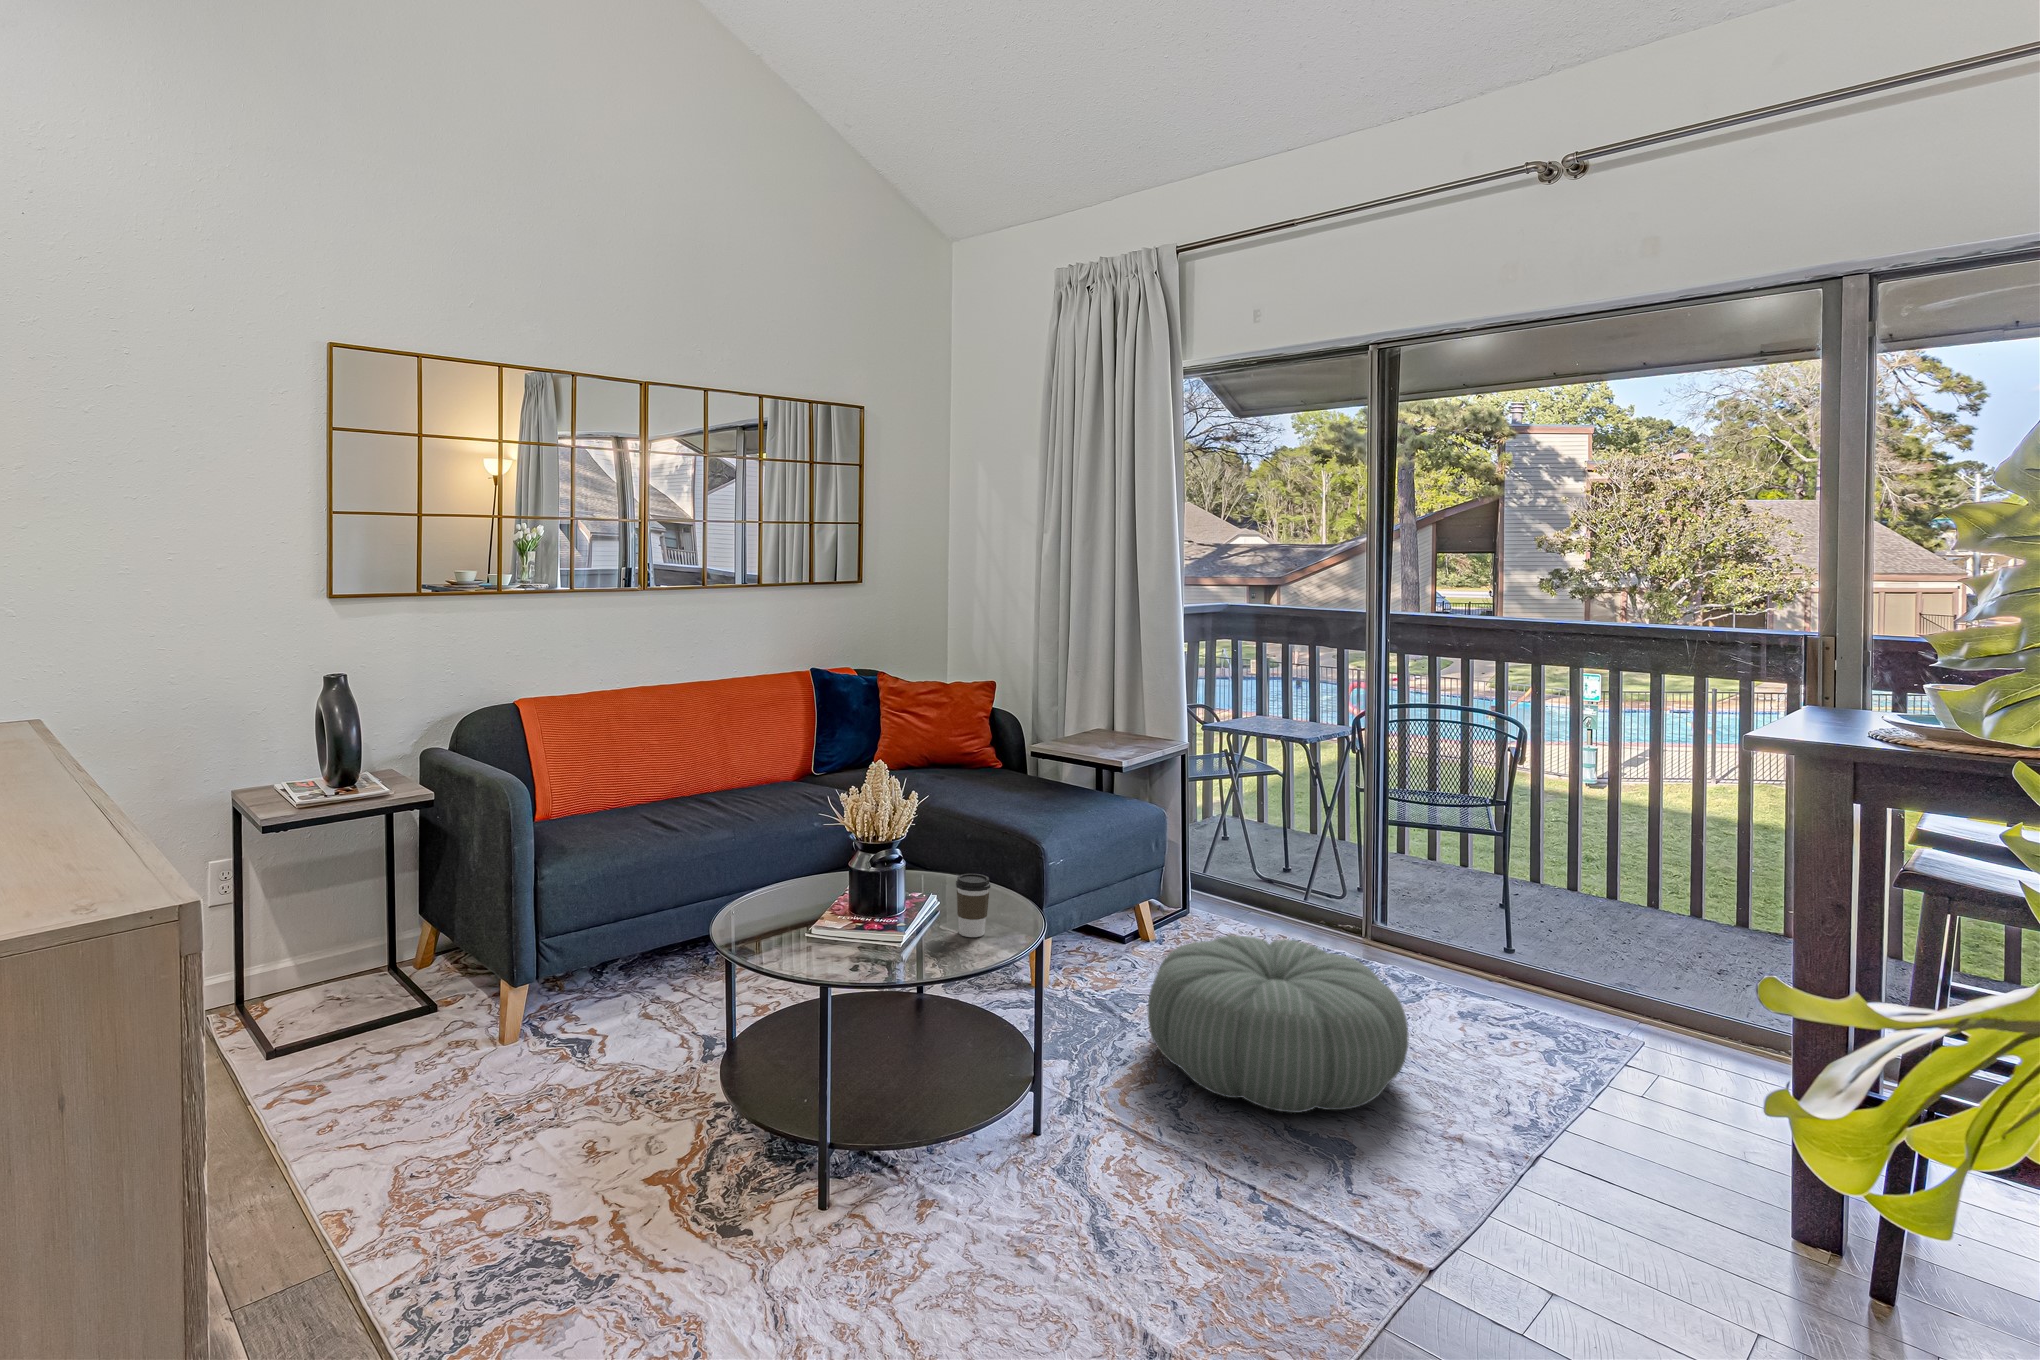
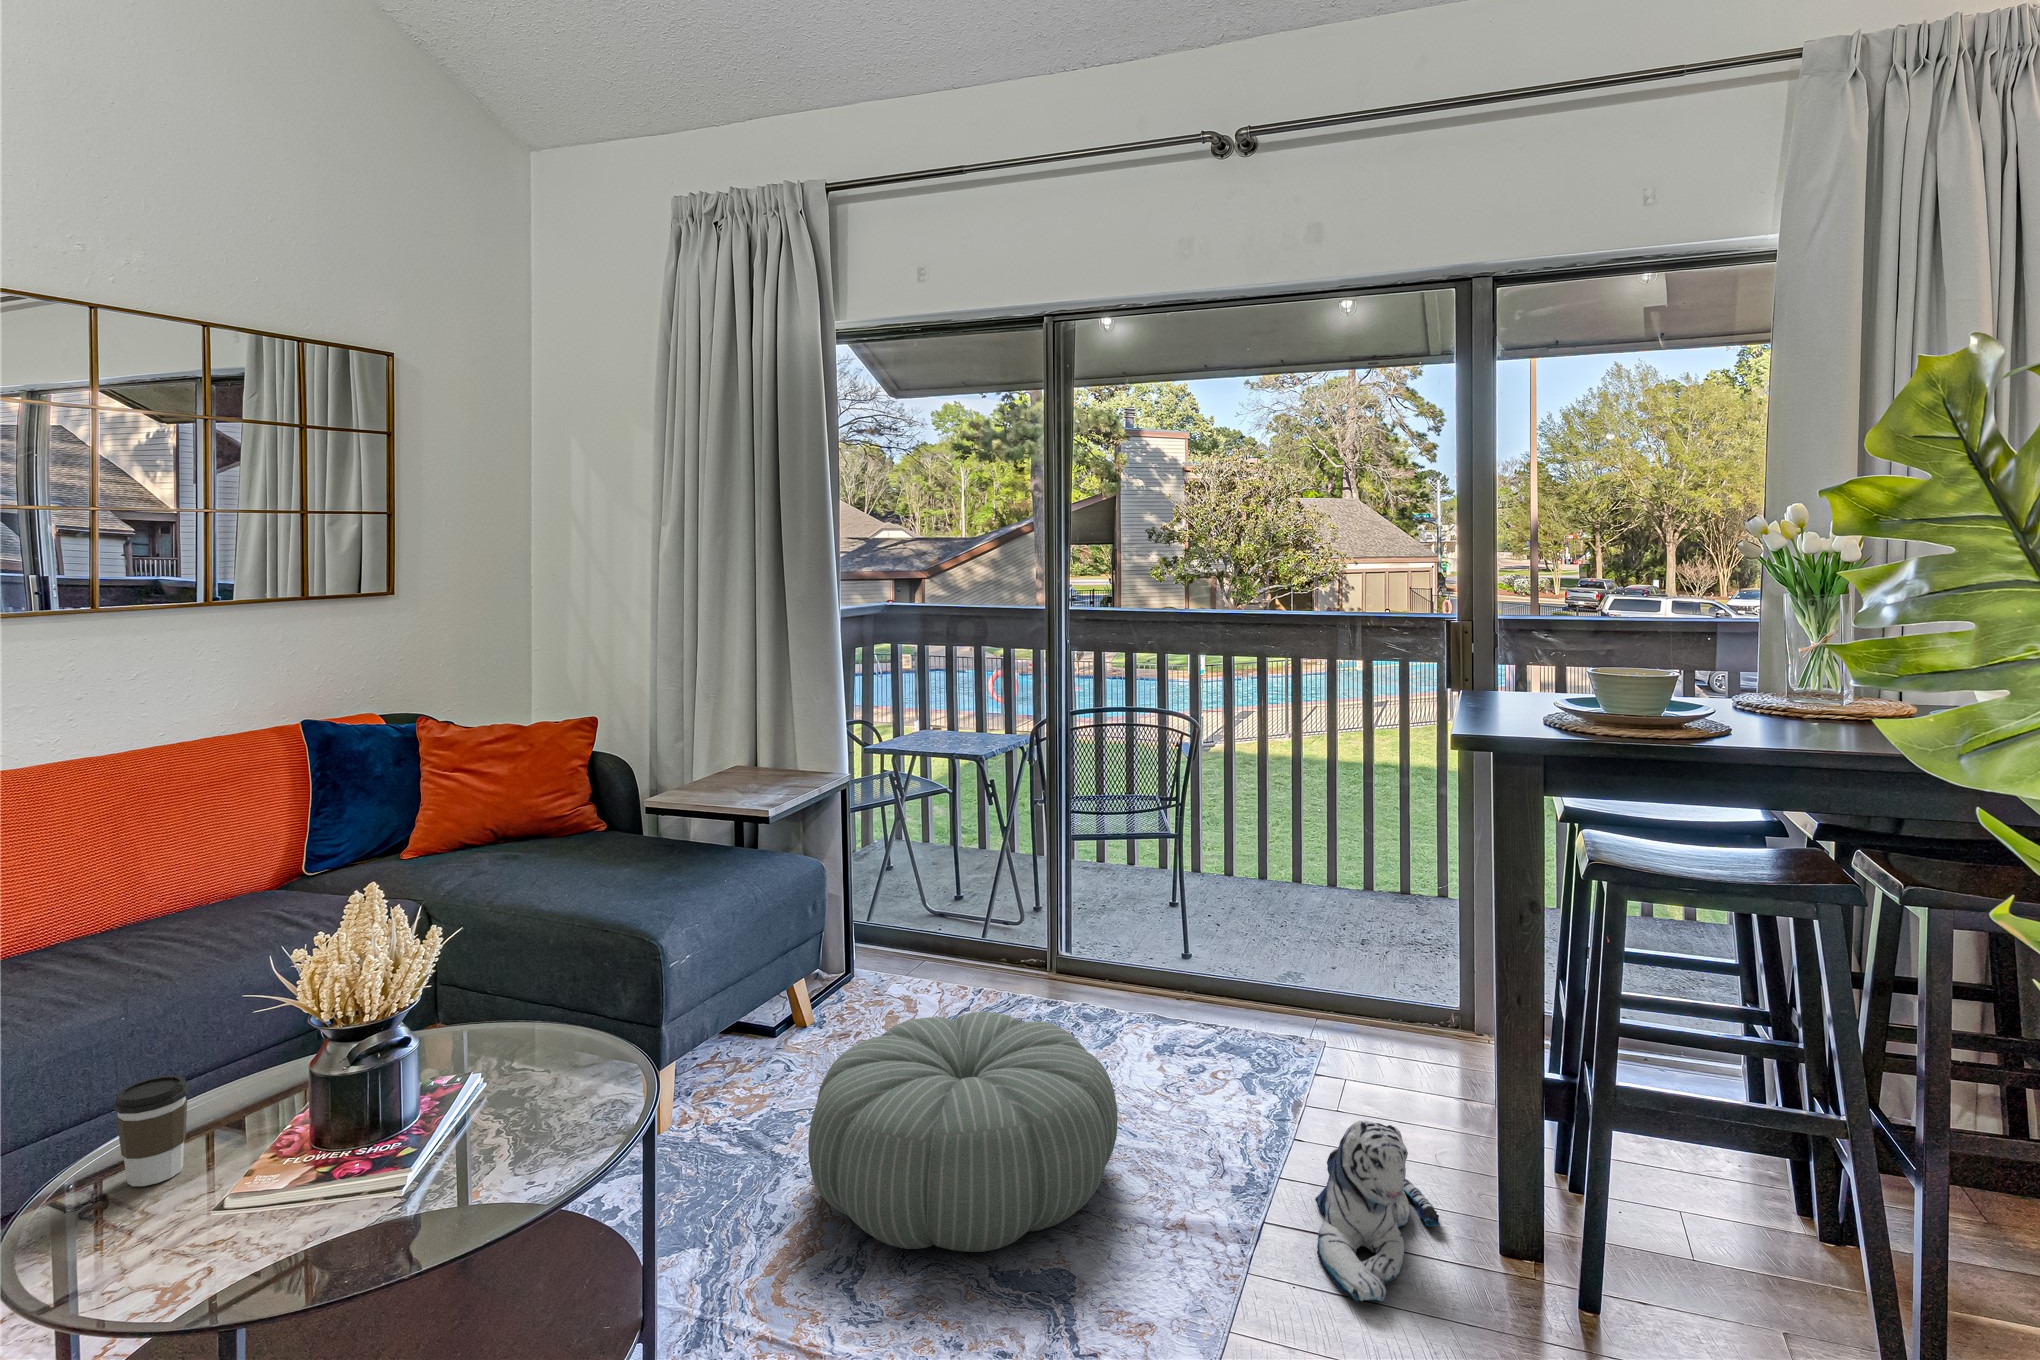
coffee cup: present [956,874,990,937] -> present [114,1075,189,1186]
plush toy: none [1590,1080,1731,1235] -> present [1315,1121,1440,1302]

